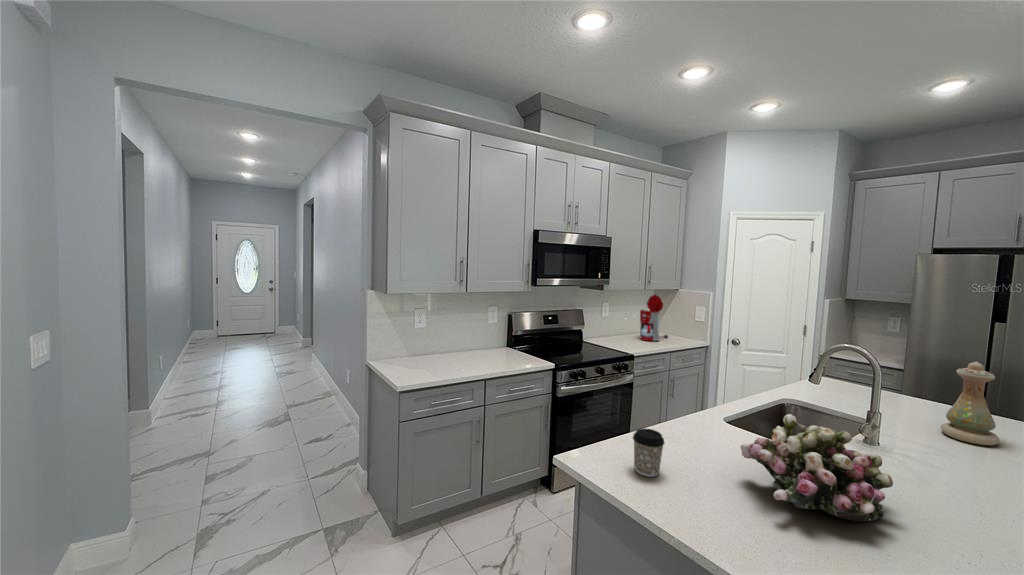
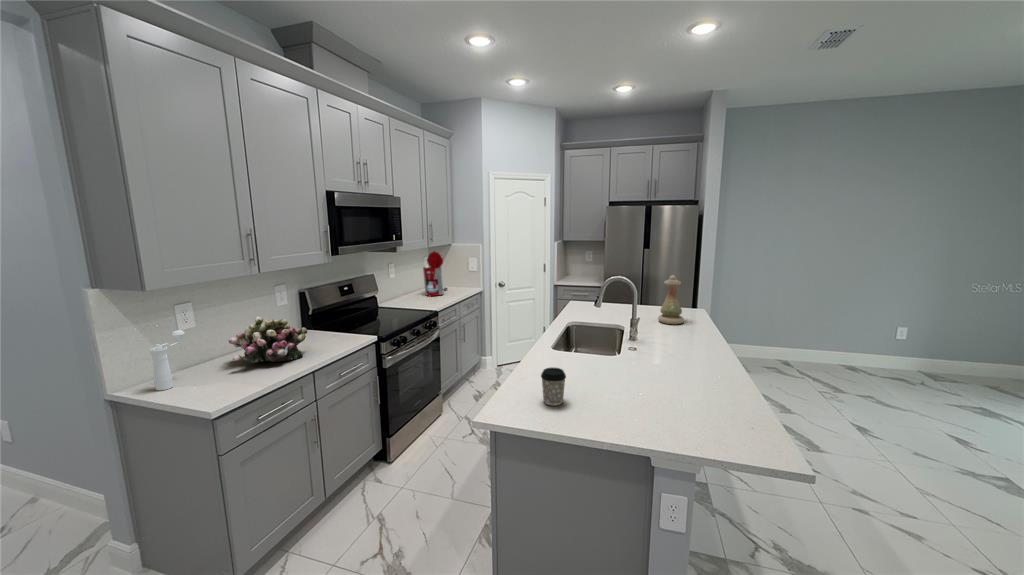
pepper mill: none [388,326,413,366] -> present [149,330,185,390]
flower arrangement: present [741,414,893,521] -> present [229,317,307,363]

